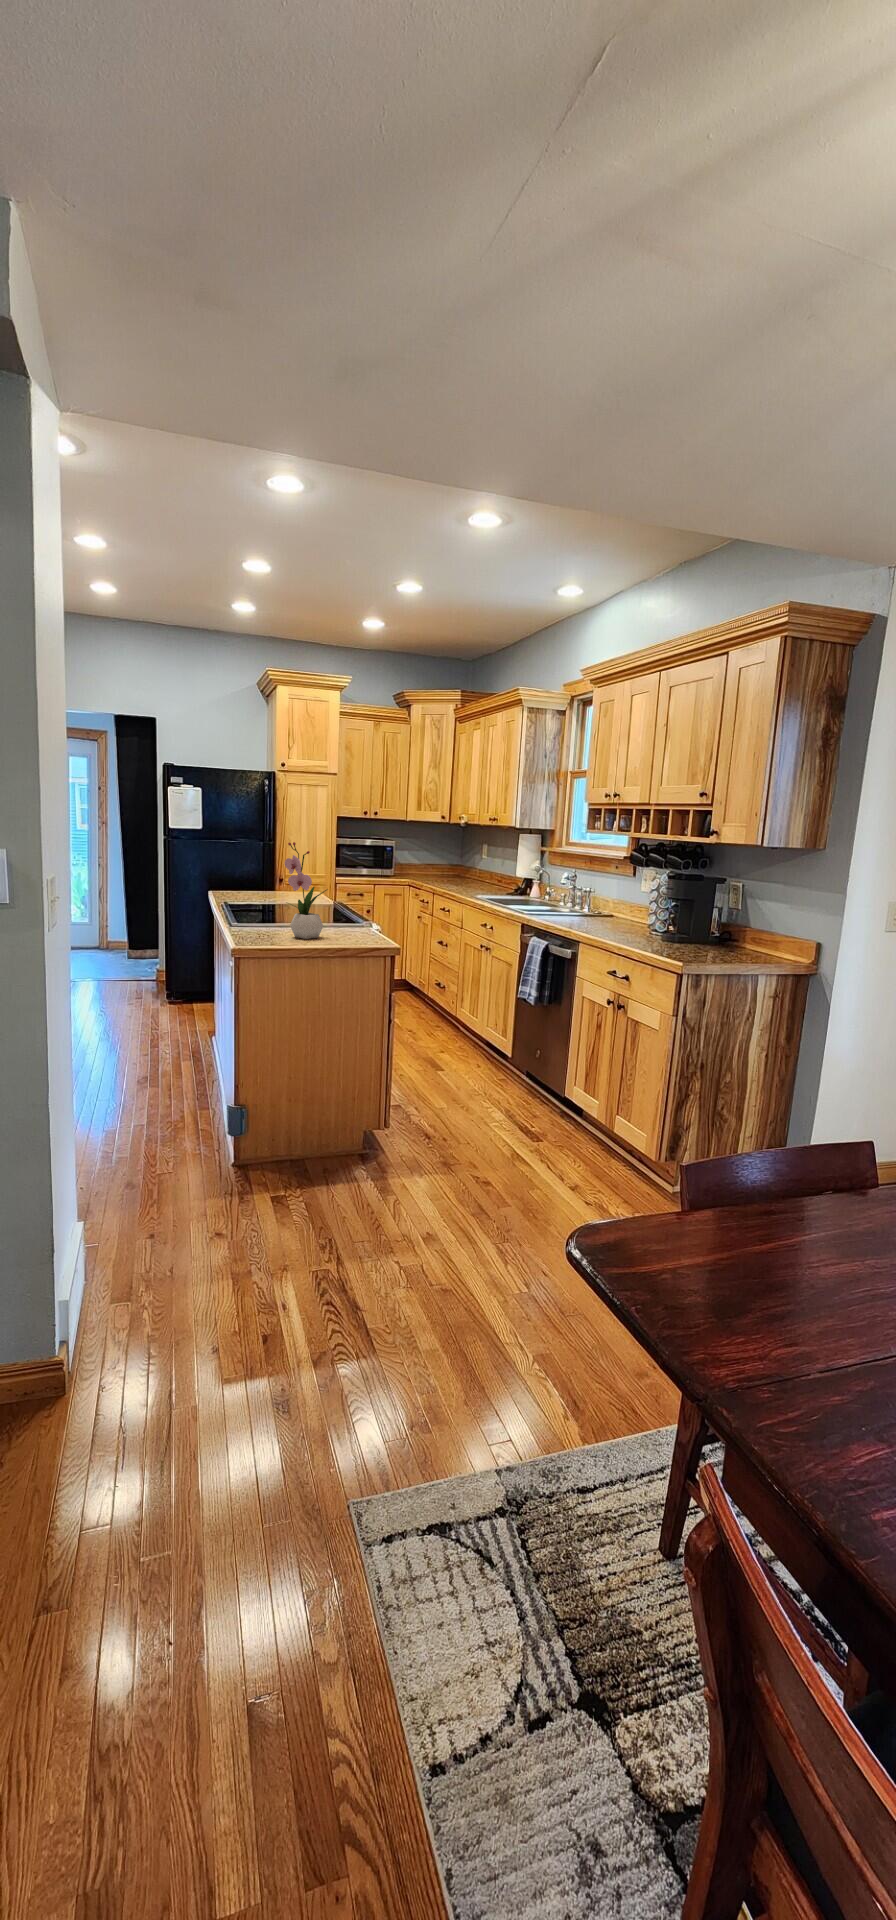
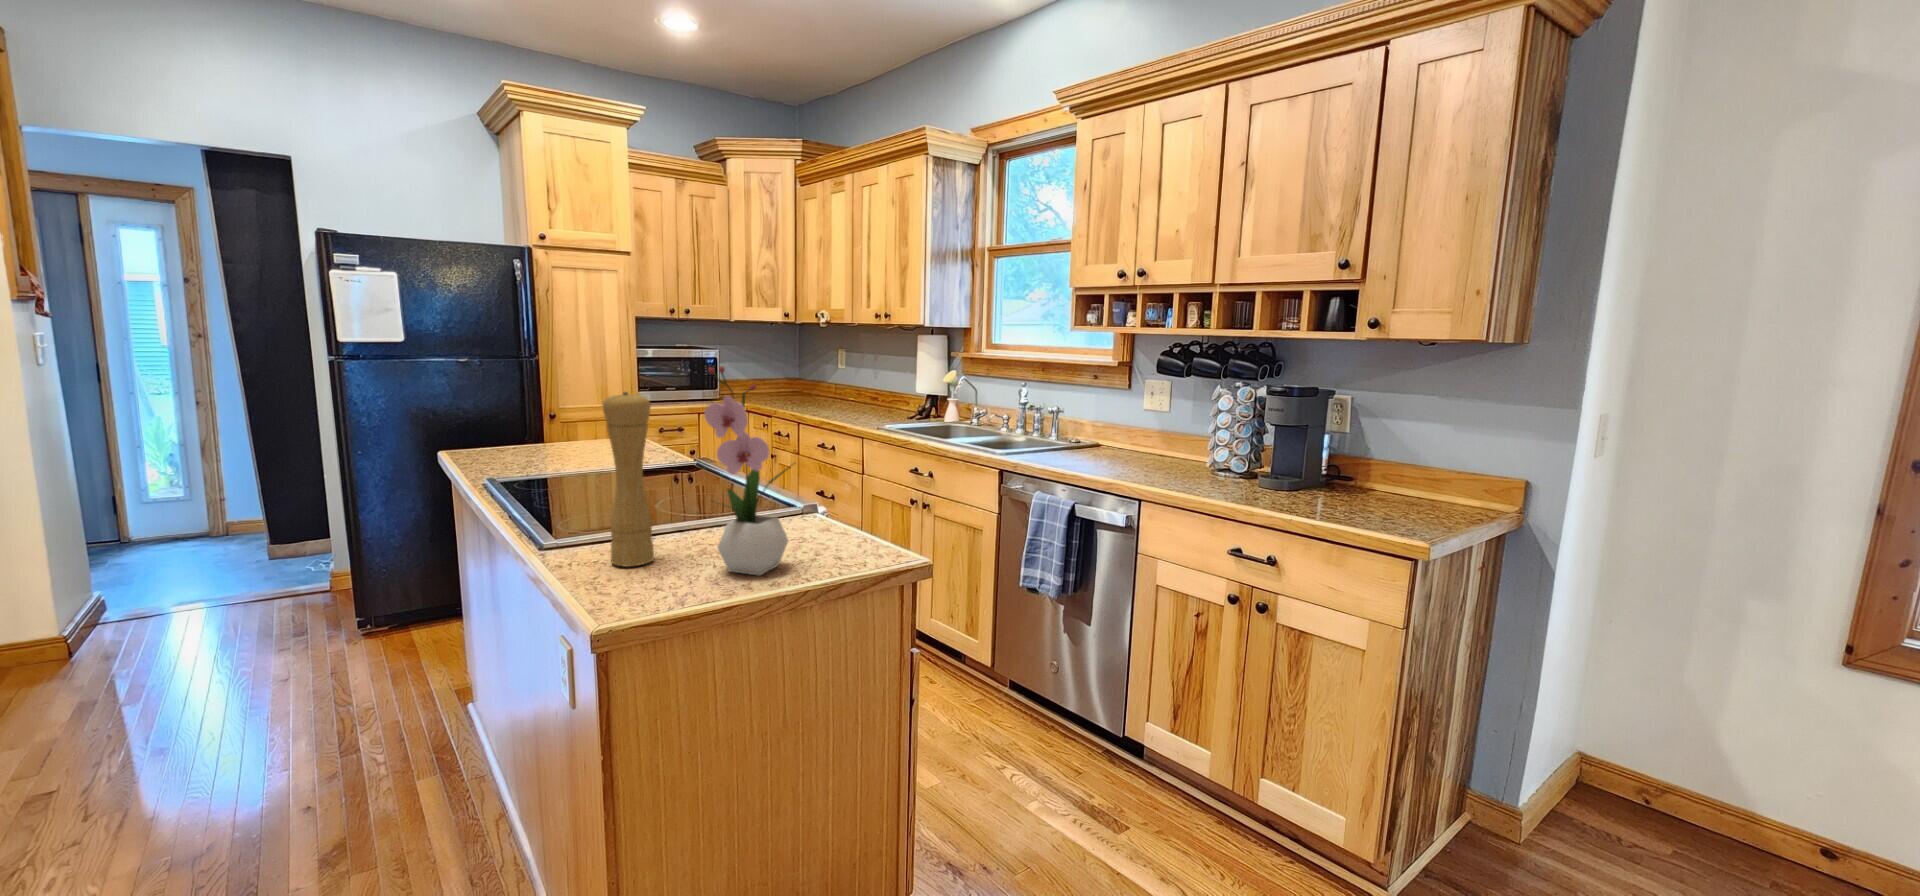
pepper mill: none [250,853,270,932] -> present [602,392,654,567]

